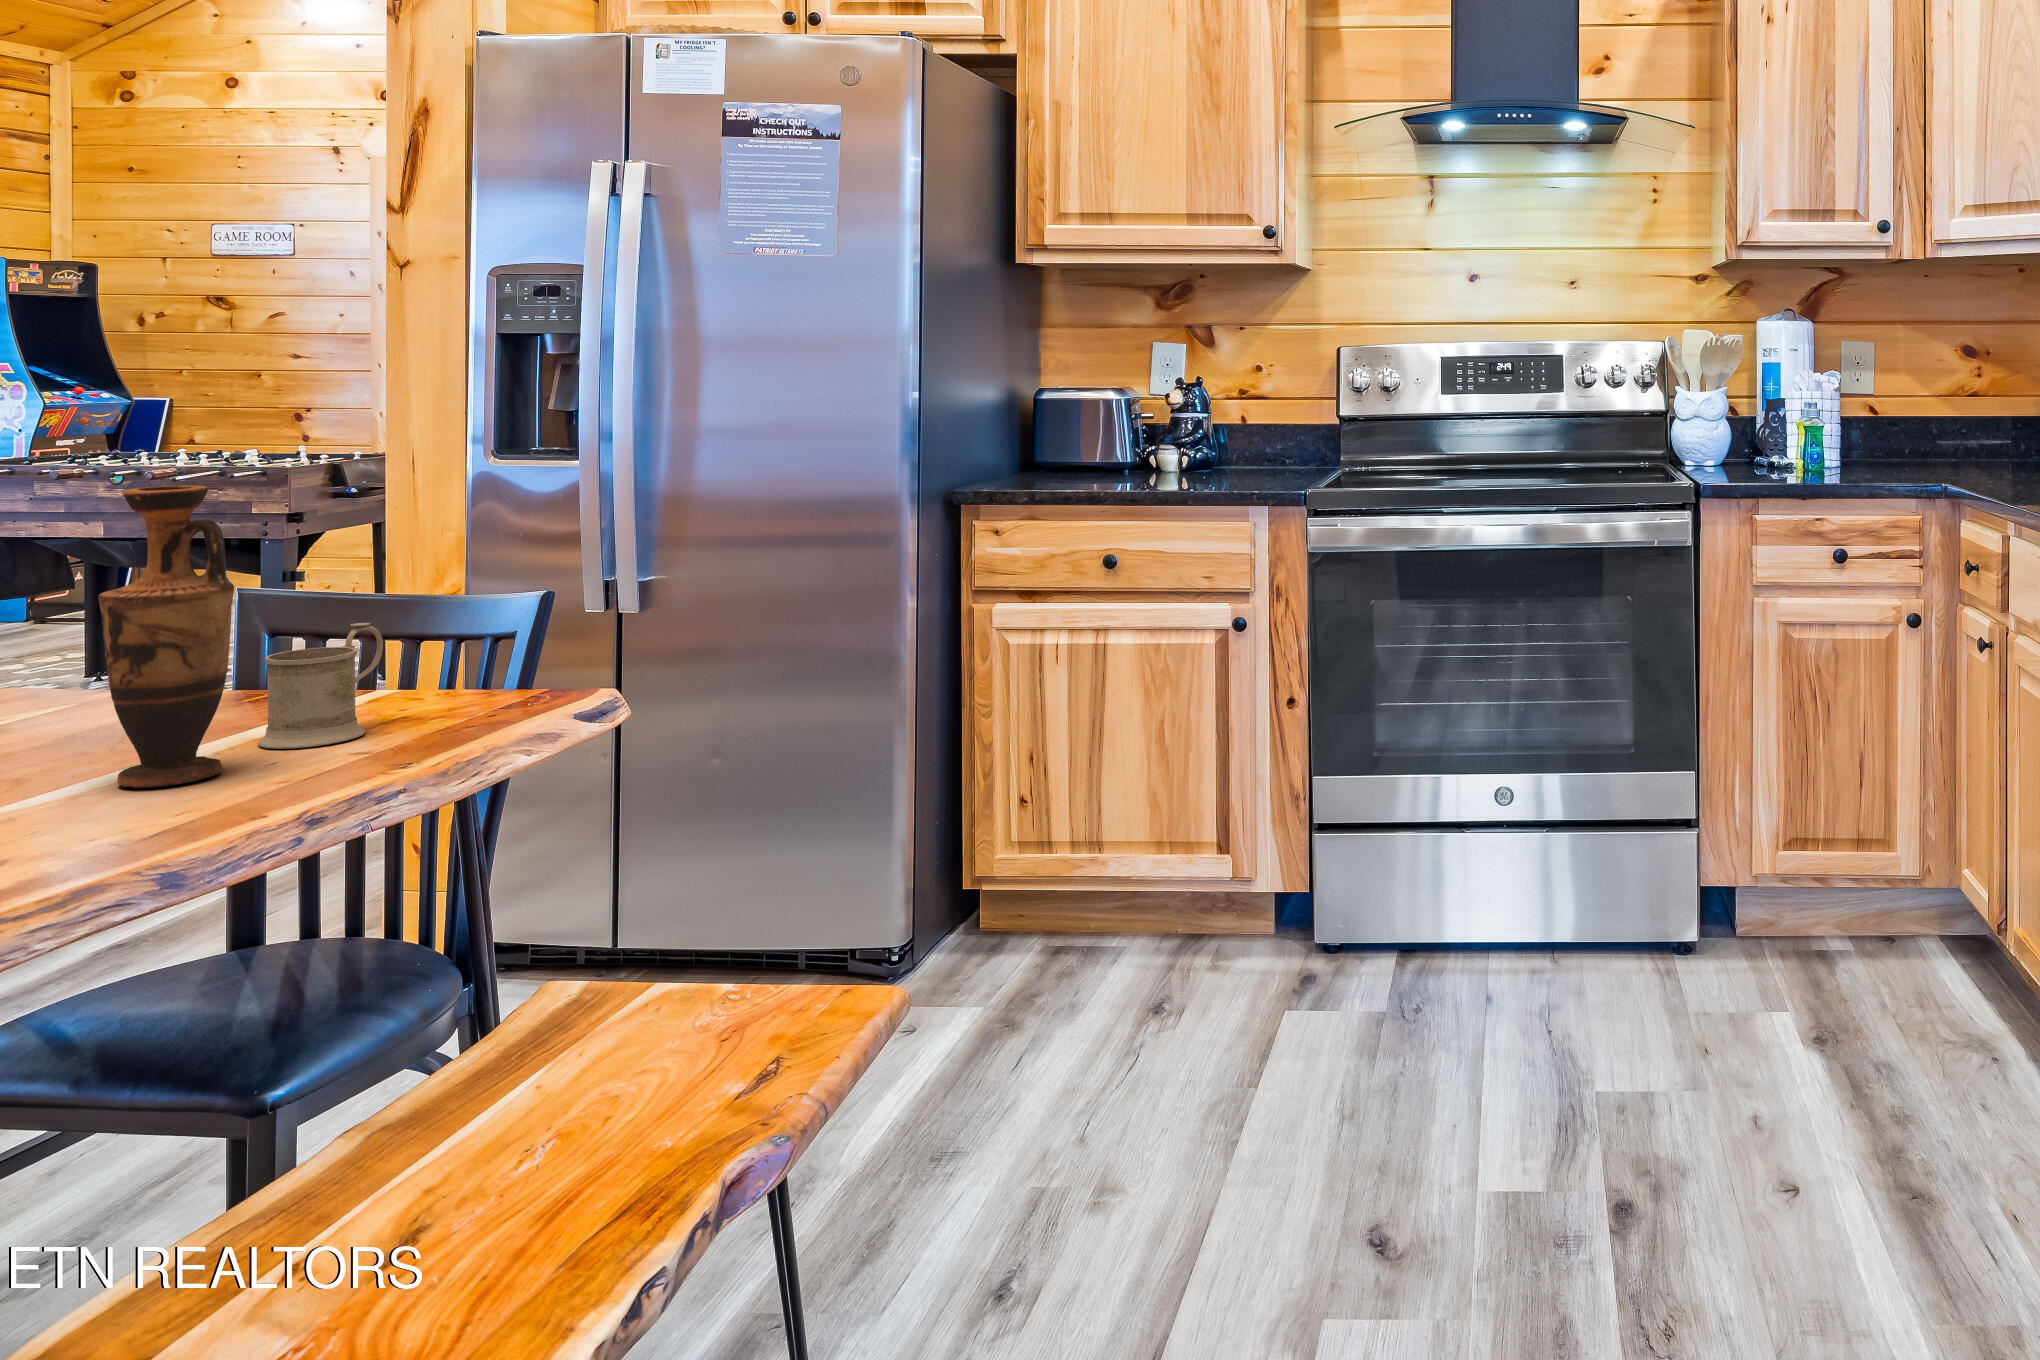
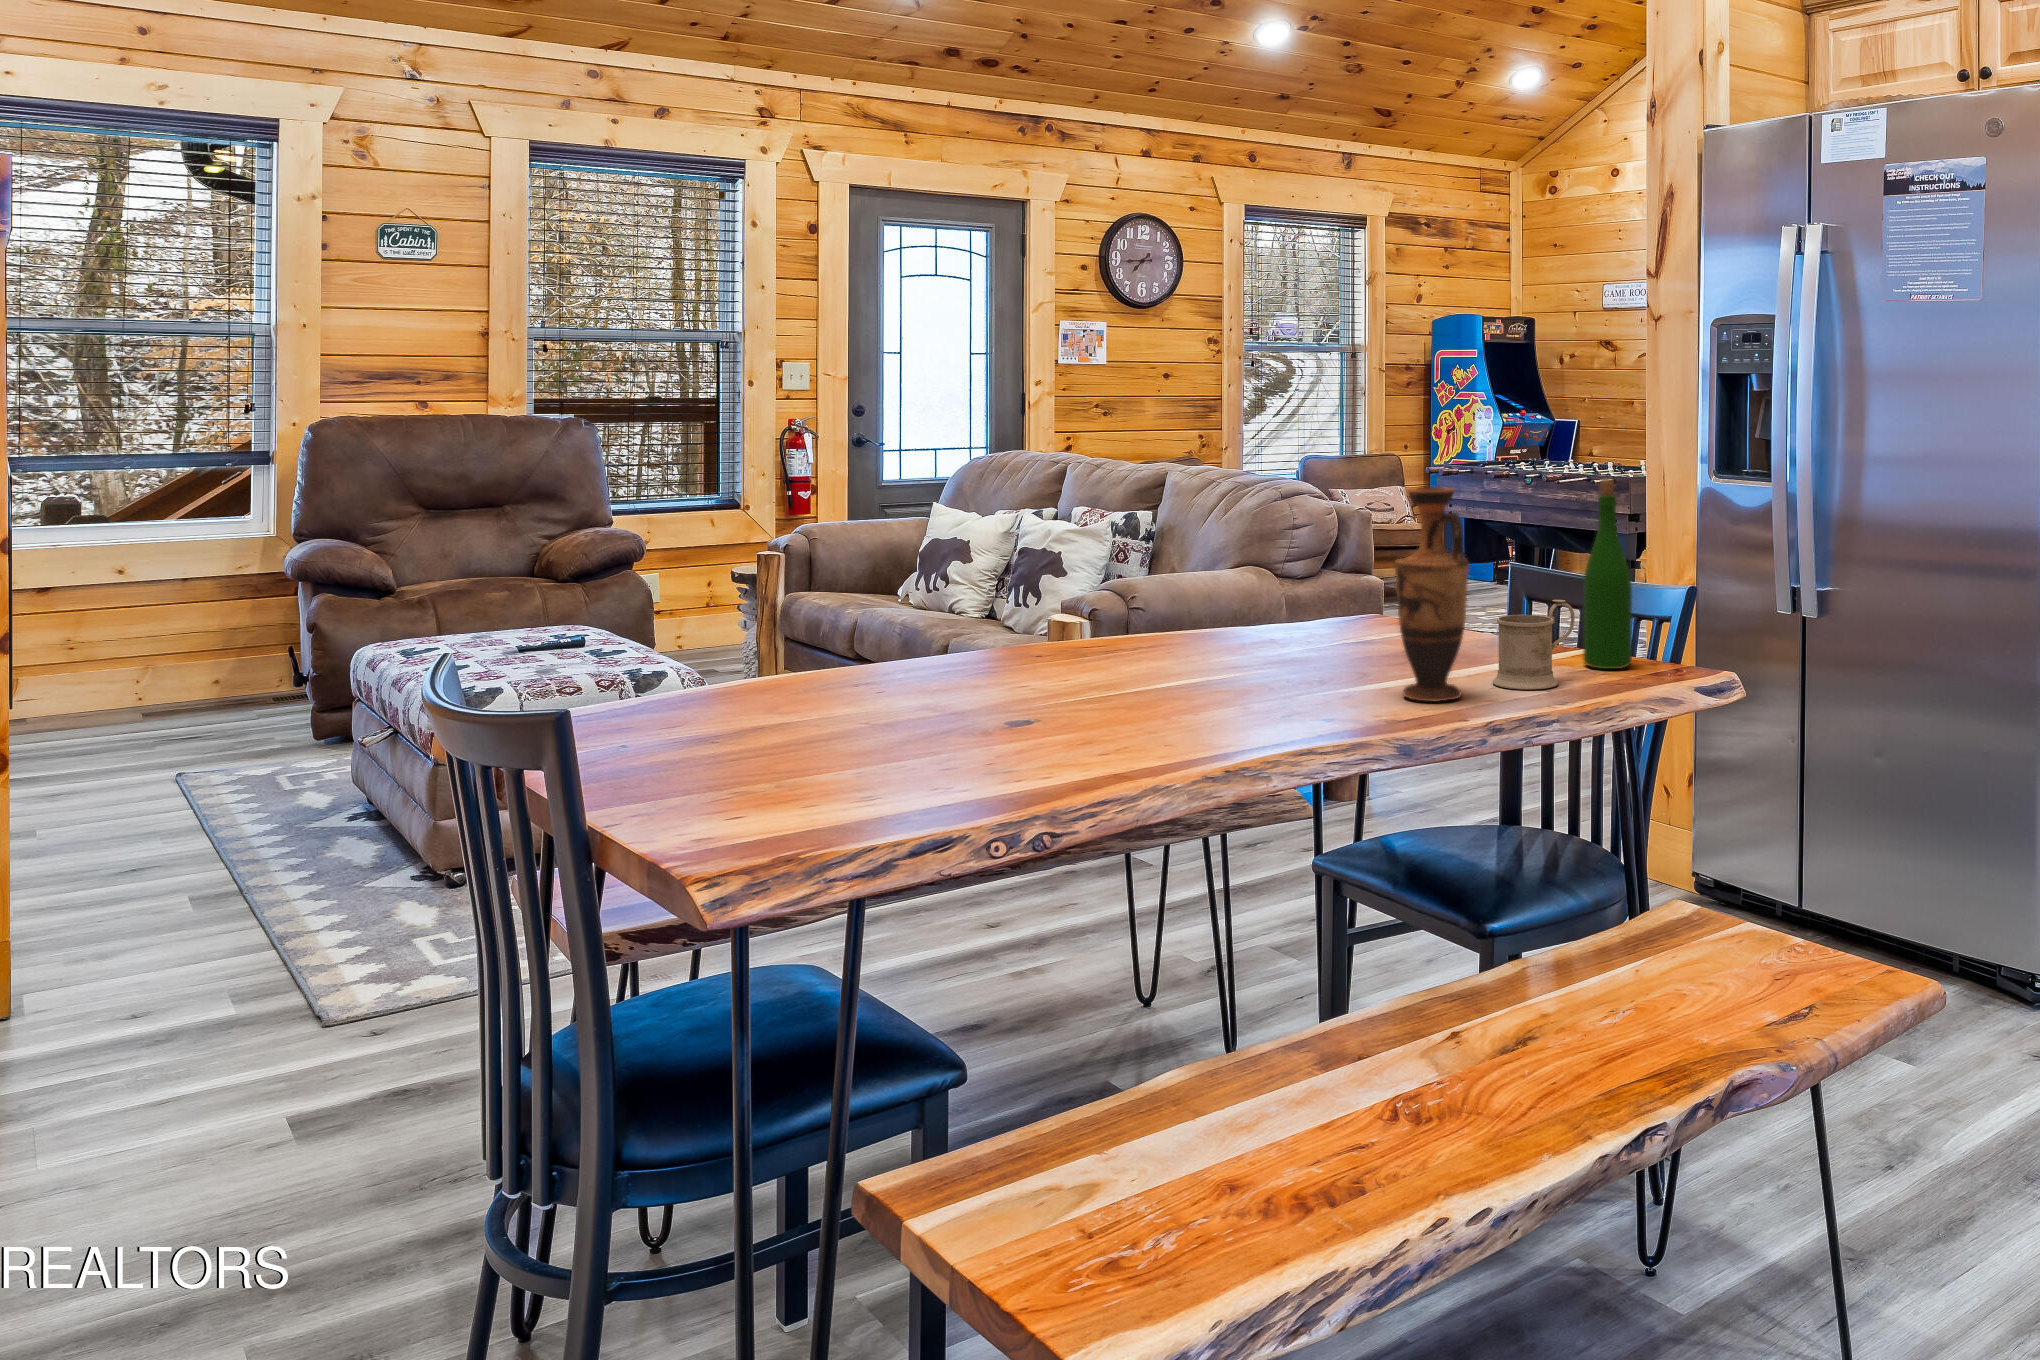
wine bottle: none [384,463,457,705] -> present [1583,478,1632,669]

